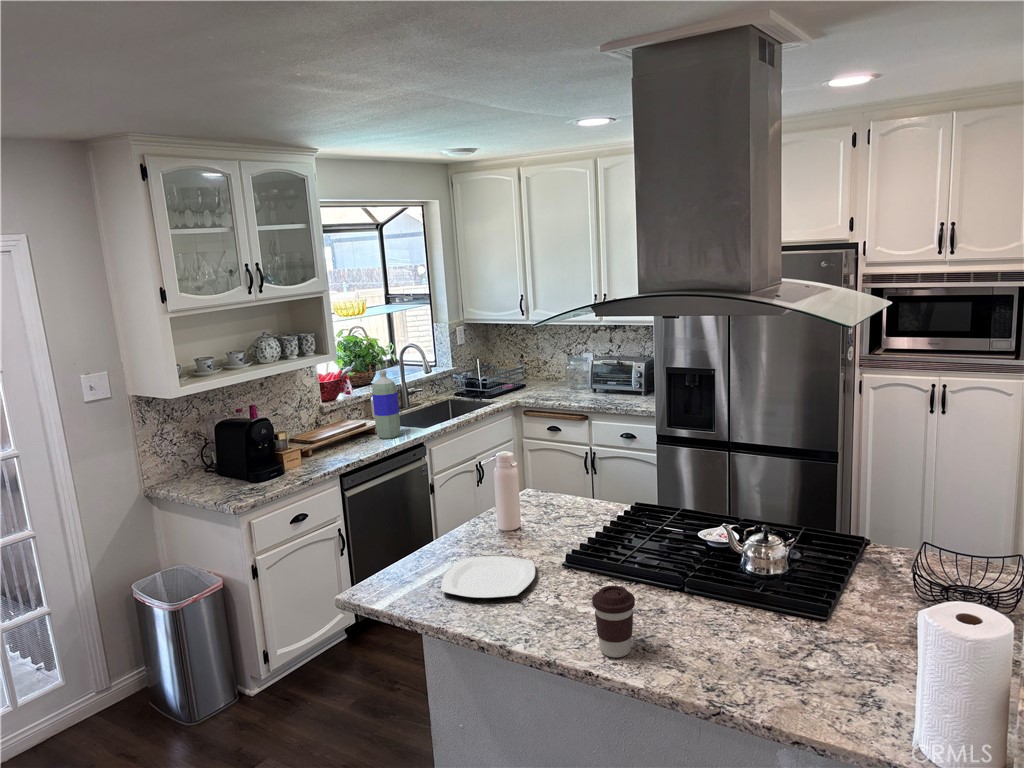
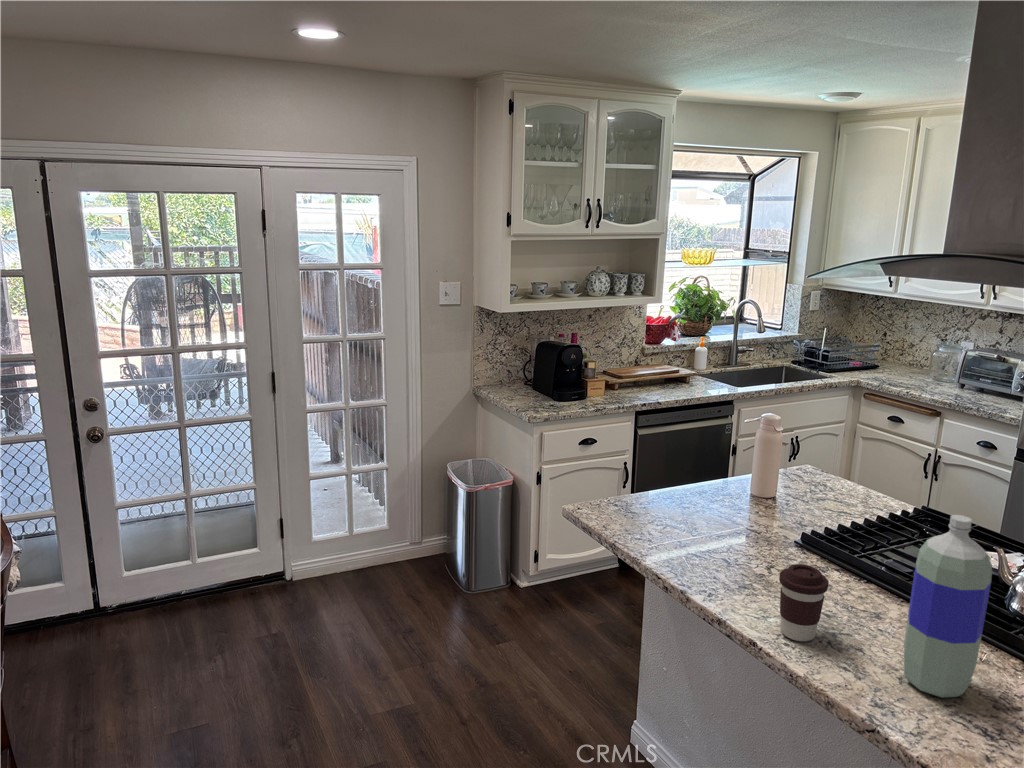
bottle: present [372,370,400,439] -> present [904,515,992,698]
plate: present [441,556,535,598] -> none [657,508,765,554]

